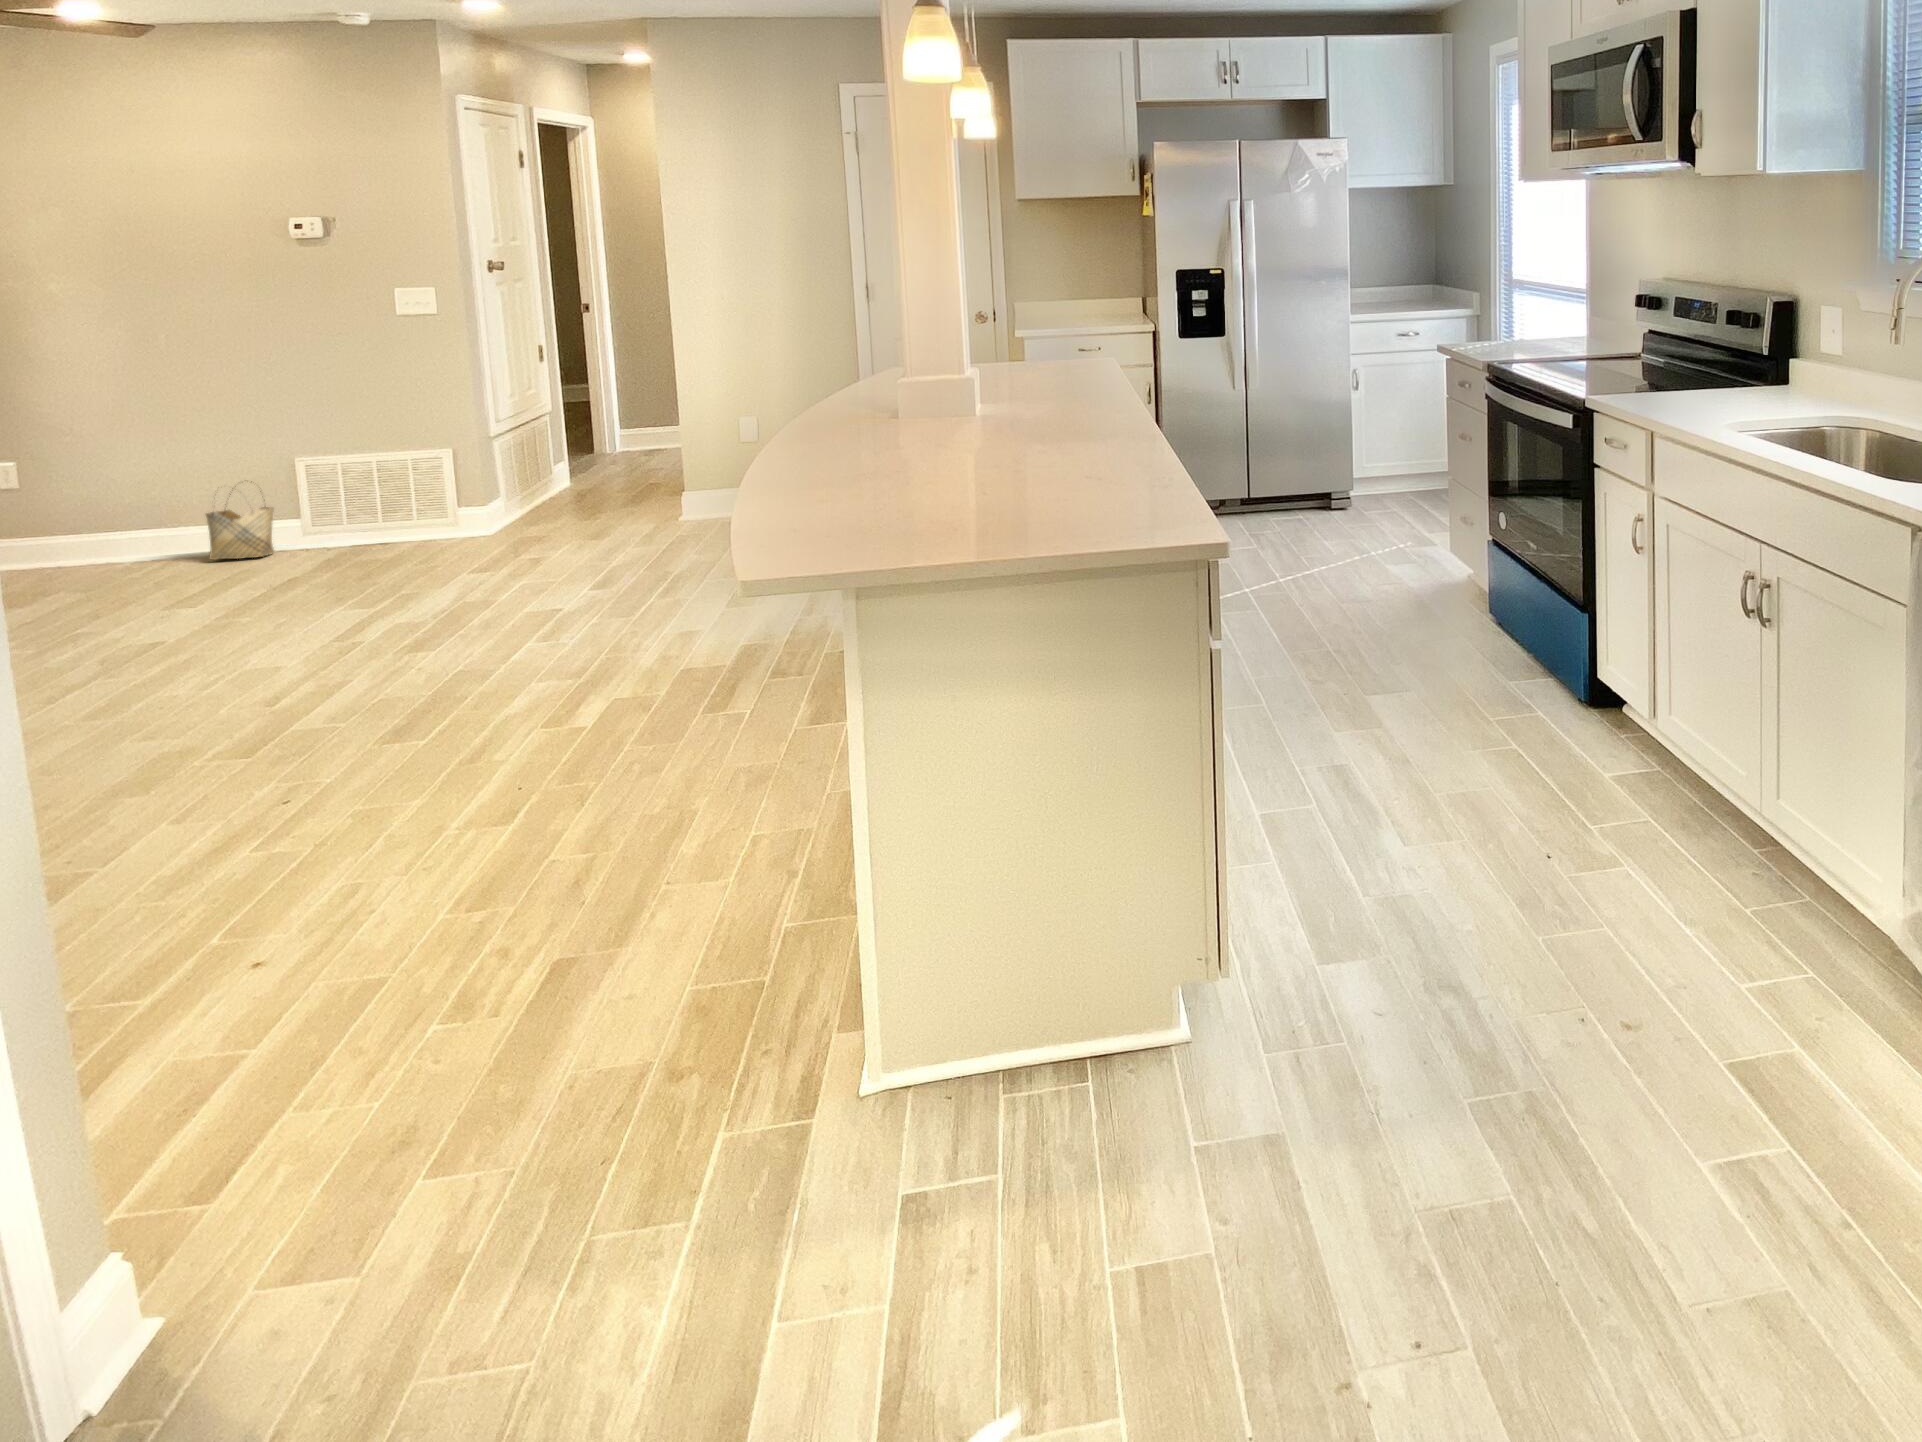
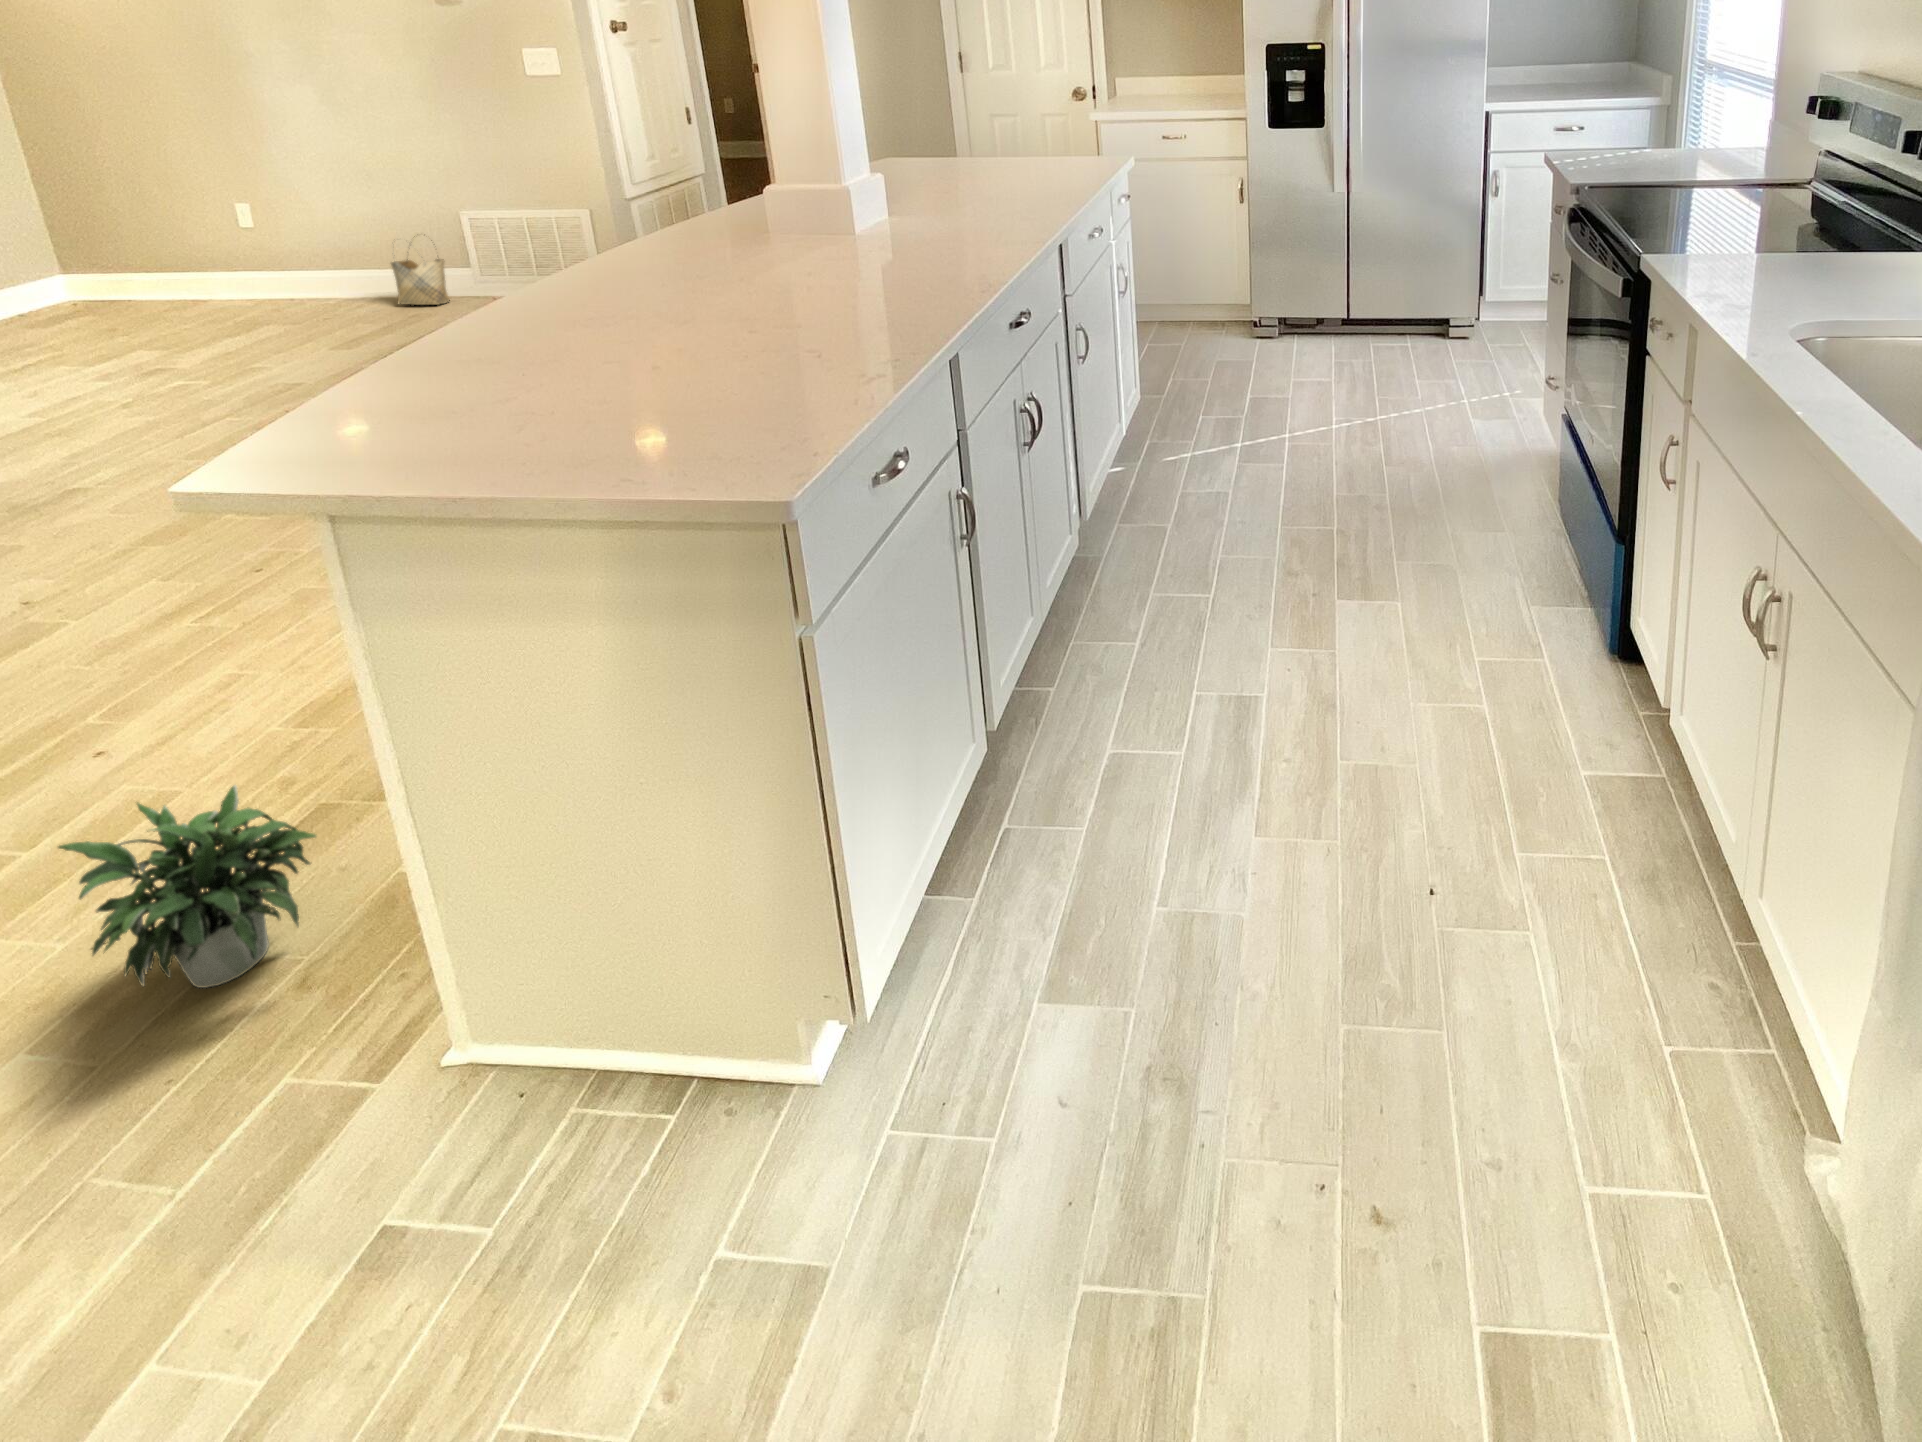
potted plant: none [421,913,677,1105] -> present [58,785,316,988]

